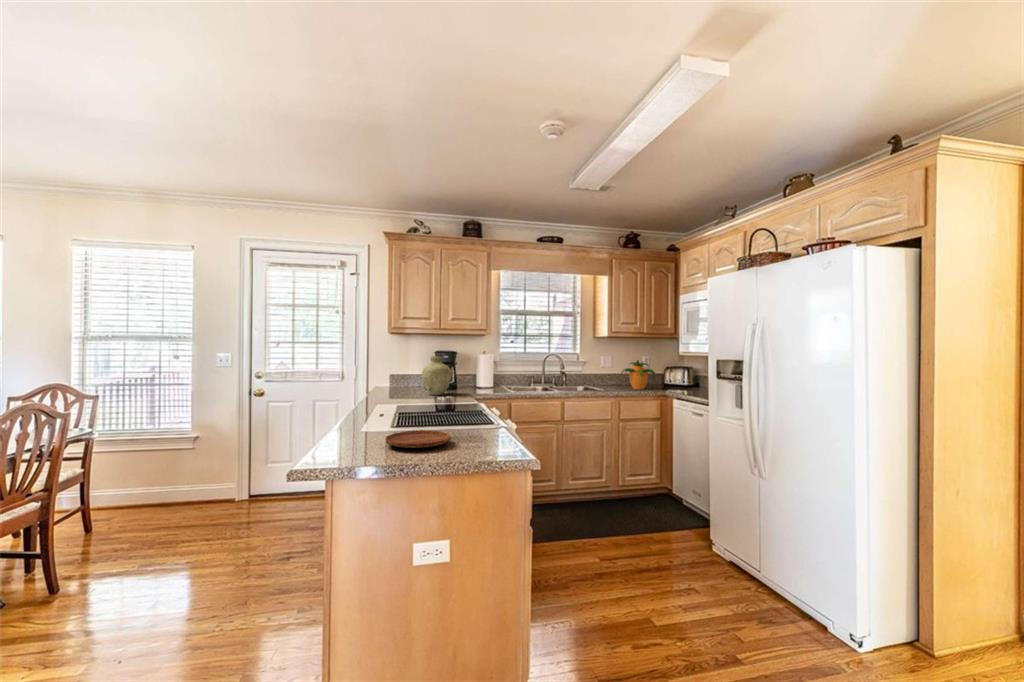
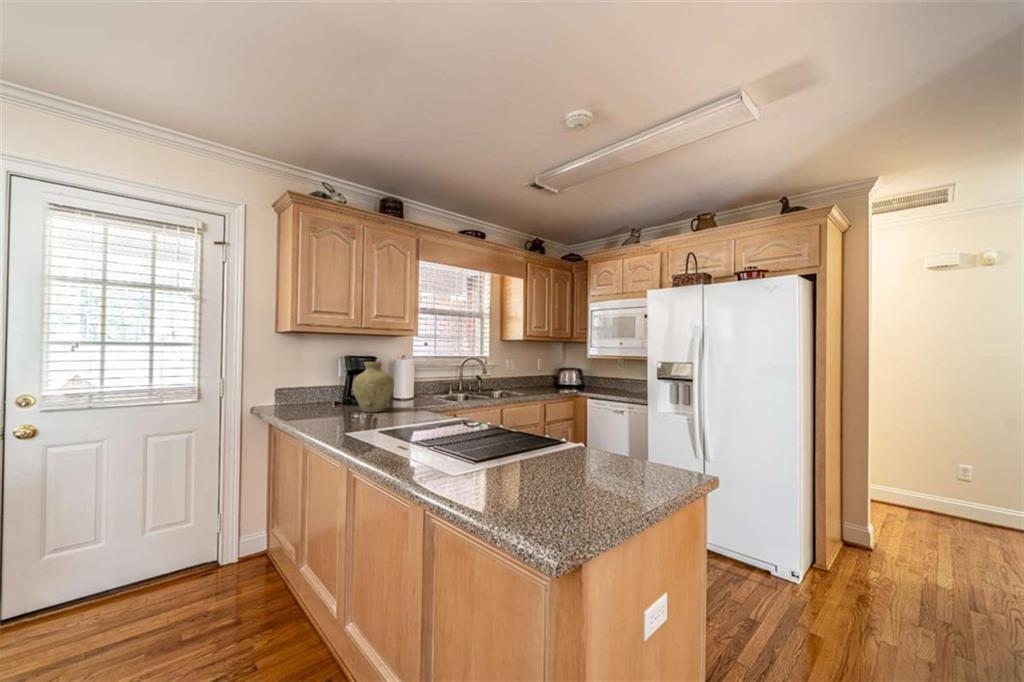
potted plant: present [621,360,655,389] -> none [527,362,559,391]
tray: present [385,430,451,448] -> none [564,459,659,490]

